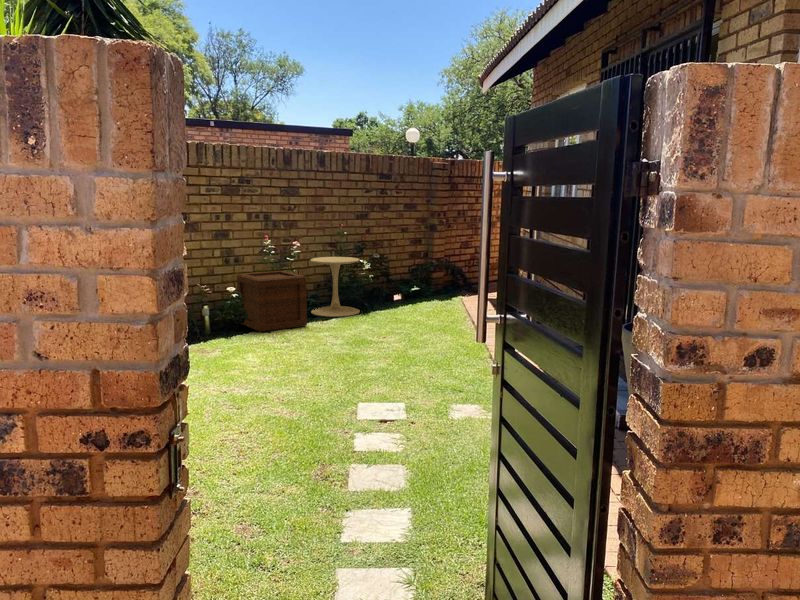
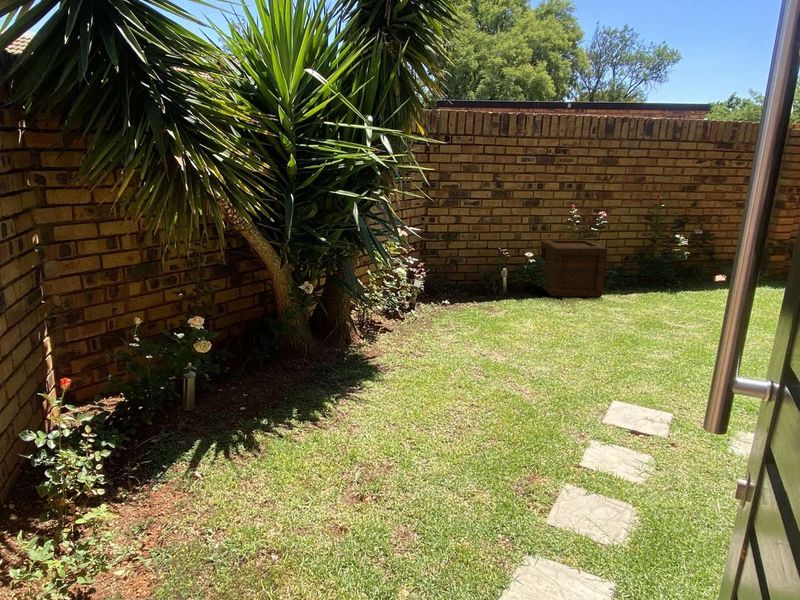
pedestal table: present [311,257,360,317] -> none [614,230,676,292]

